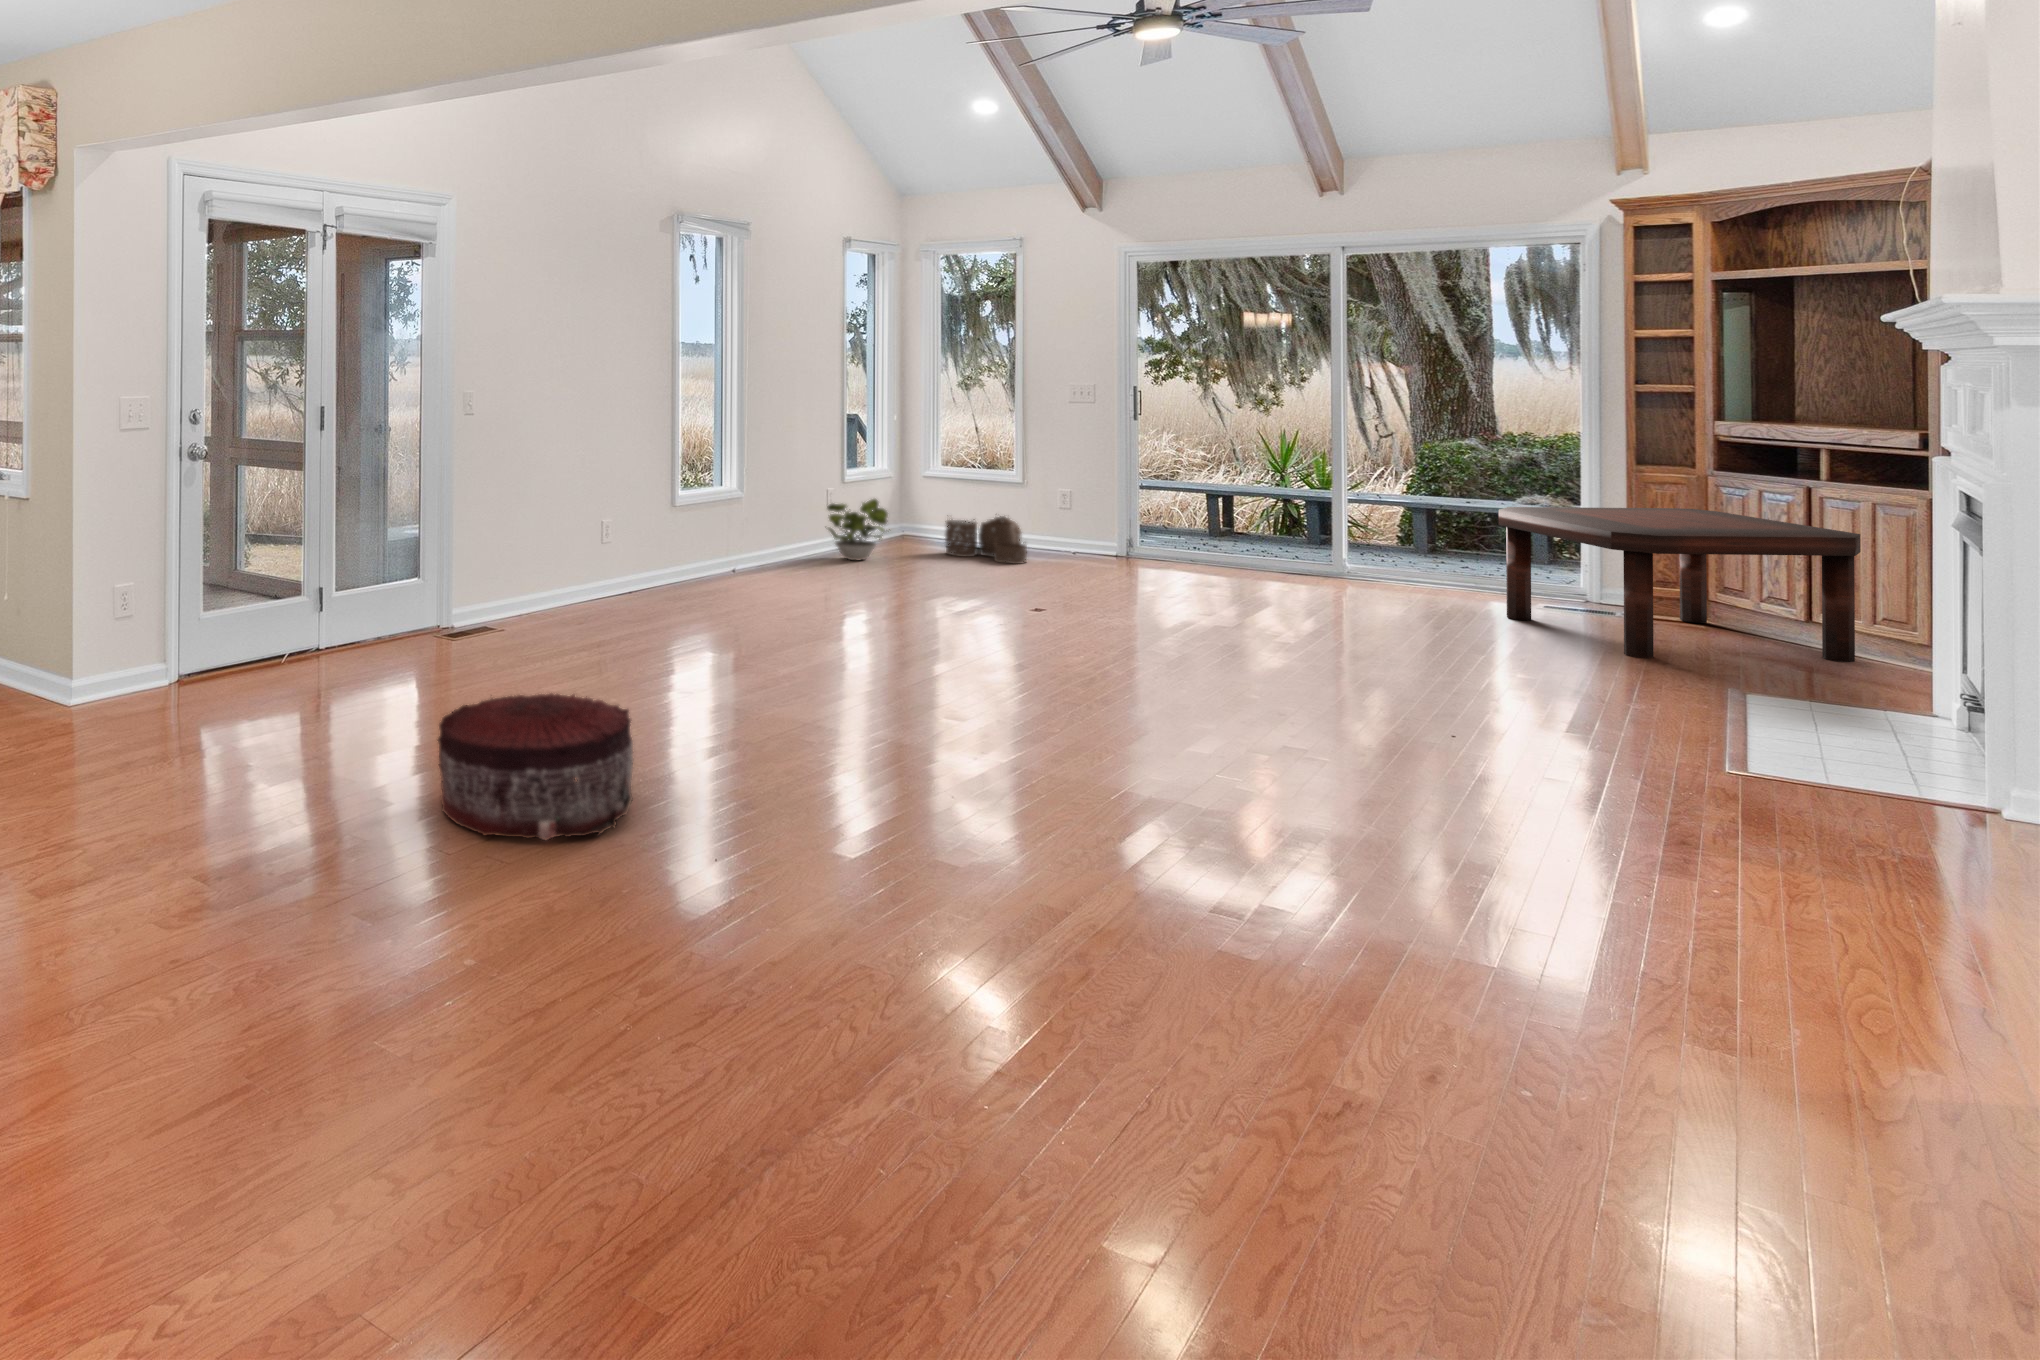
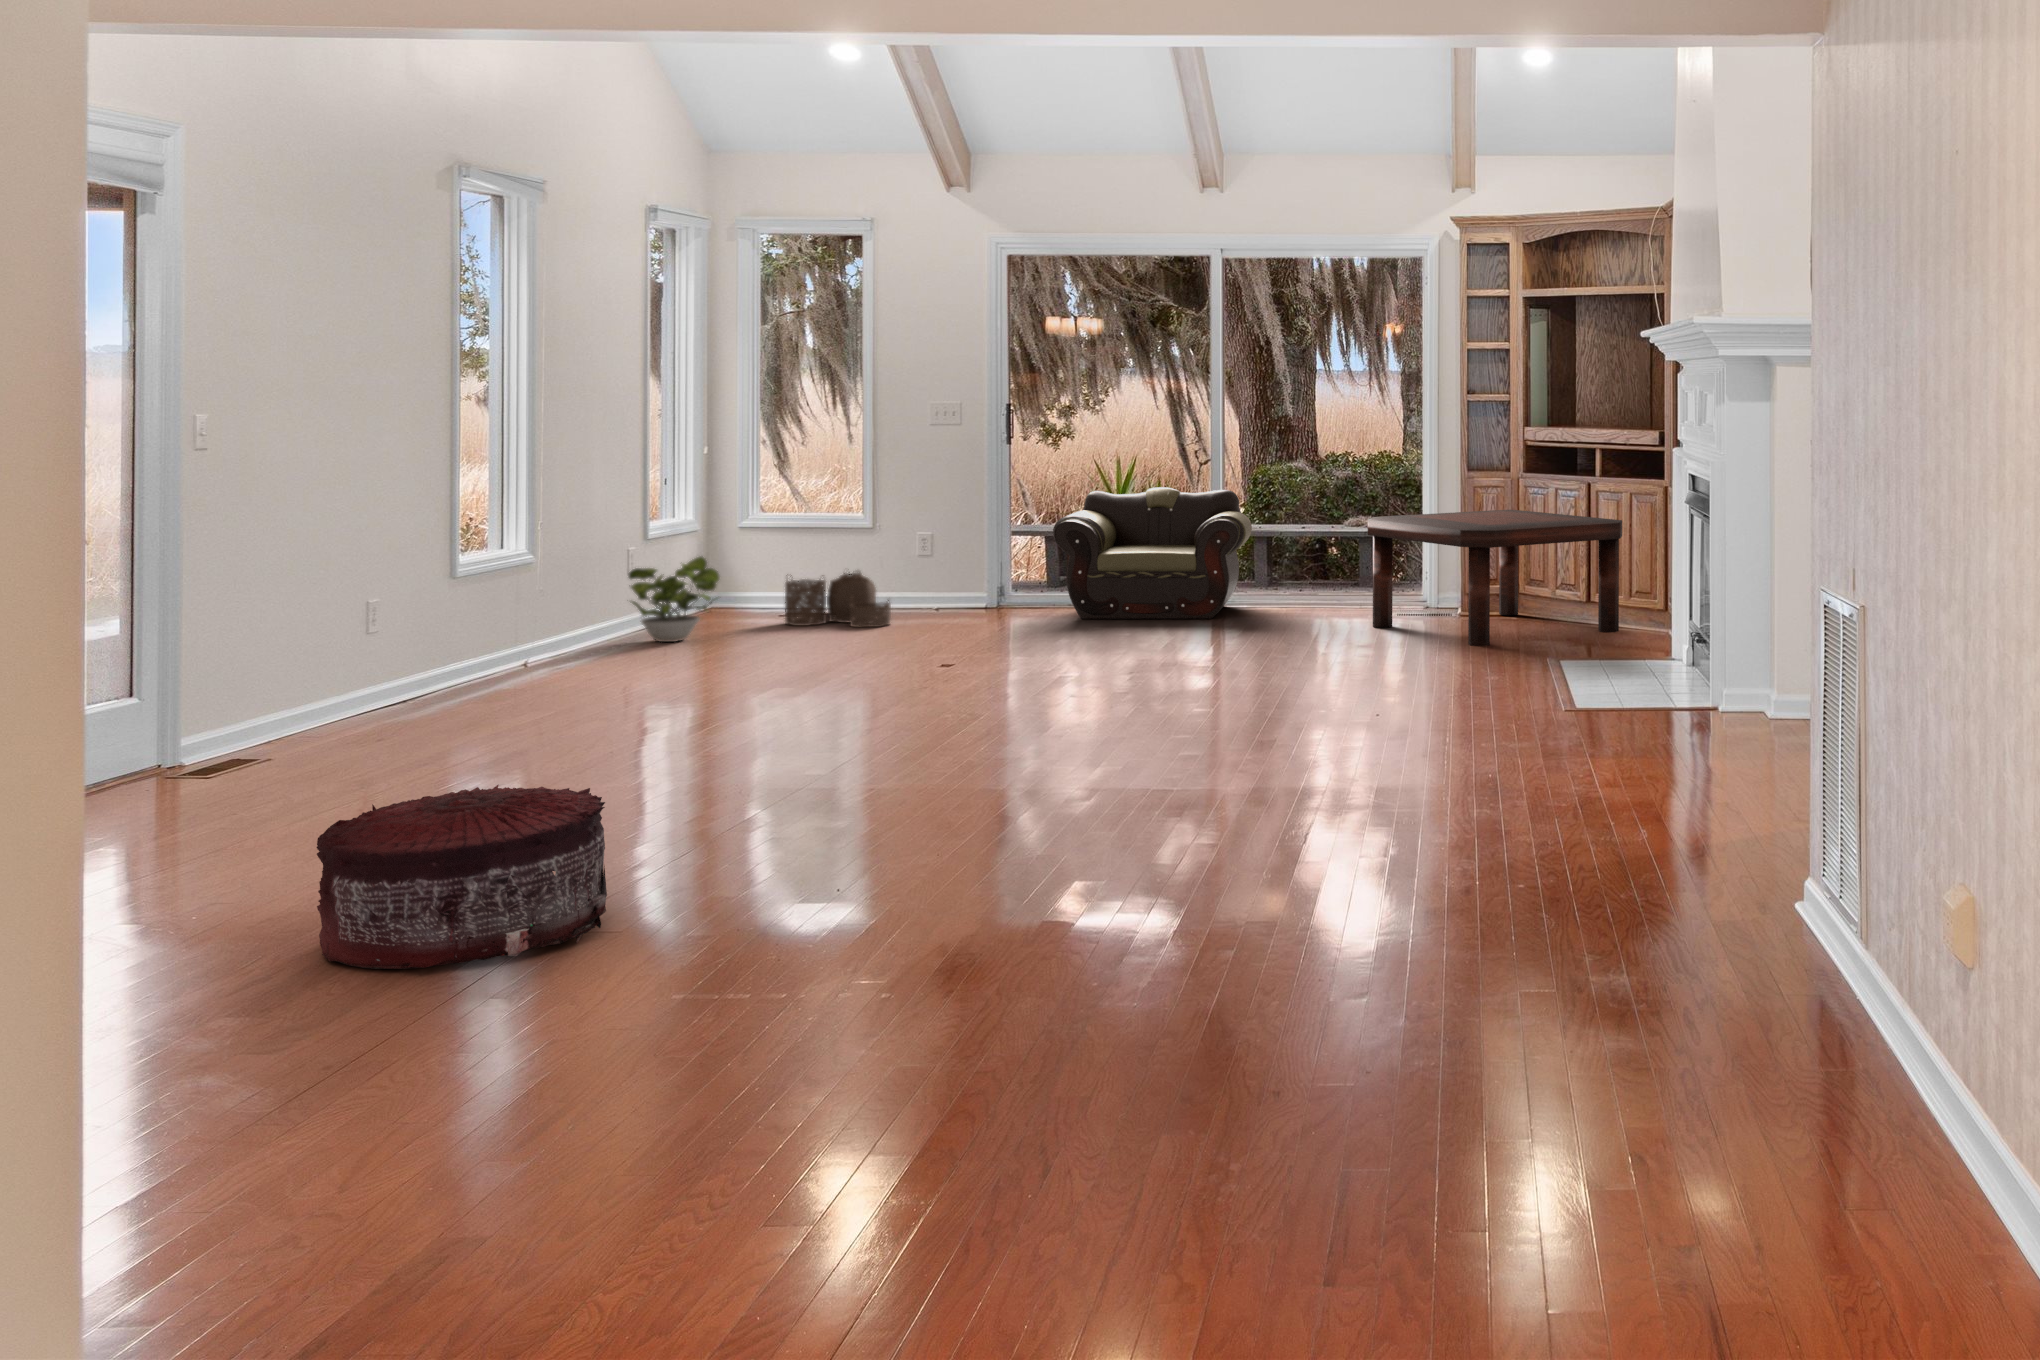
armchair: none [1169,463,1373,588] -> present [1053,487,1252,619]

